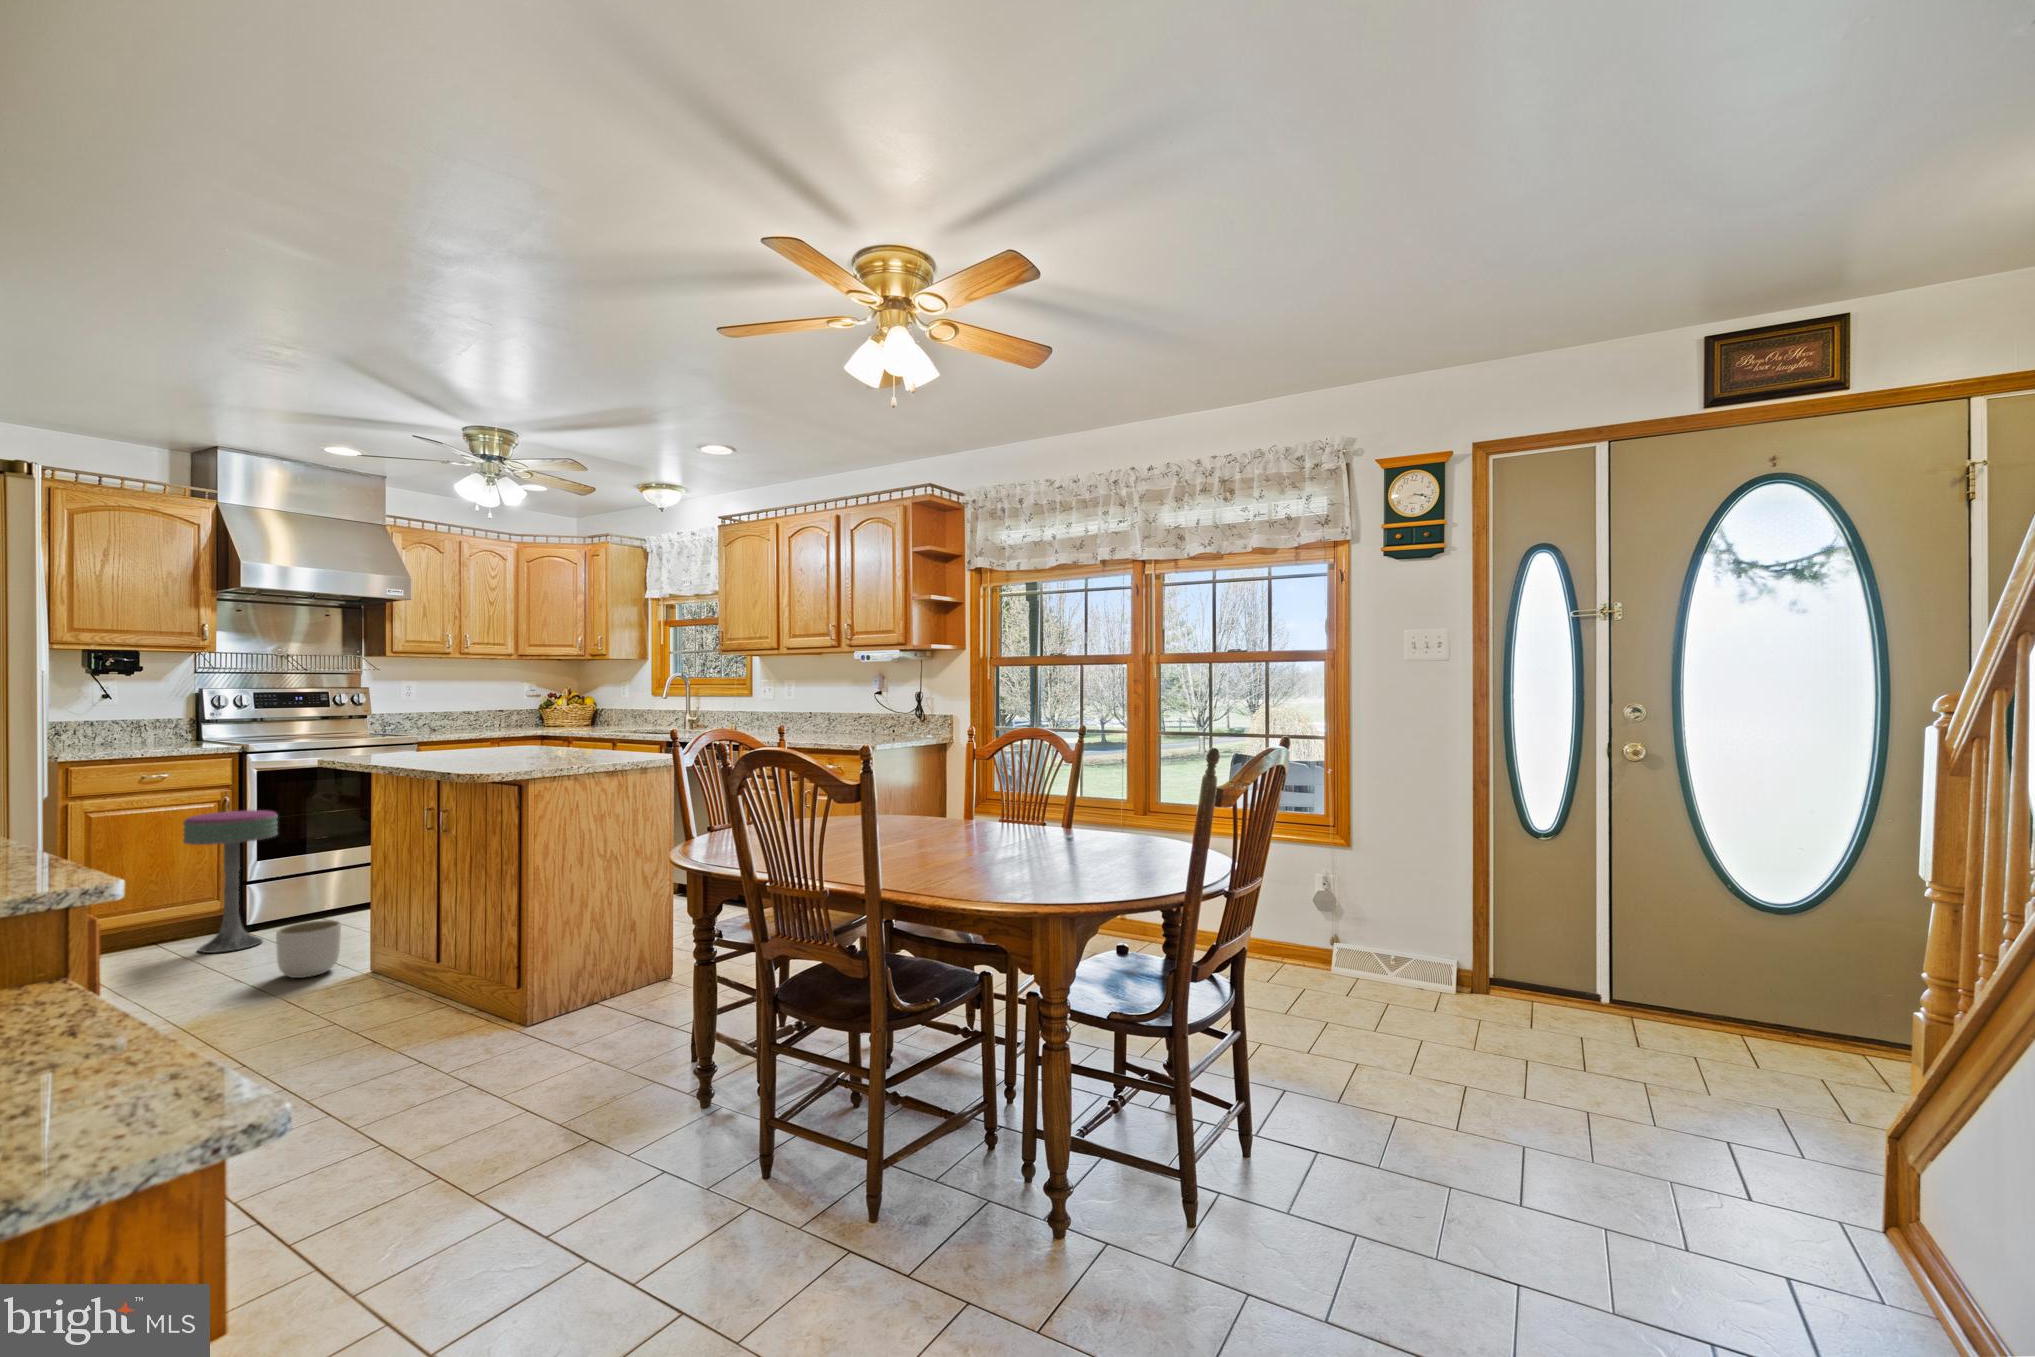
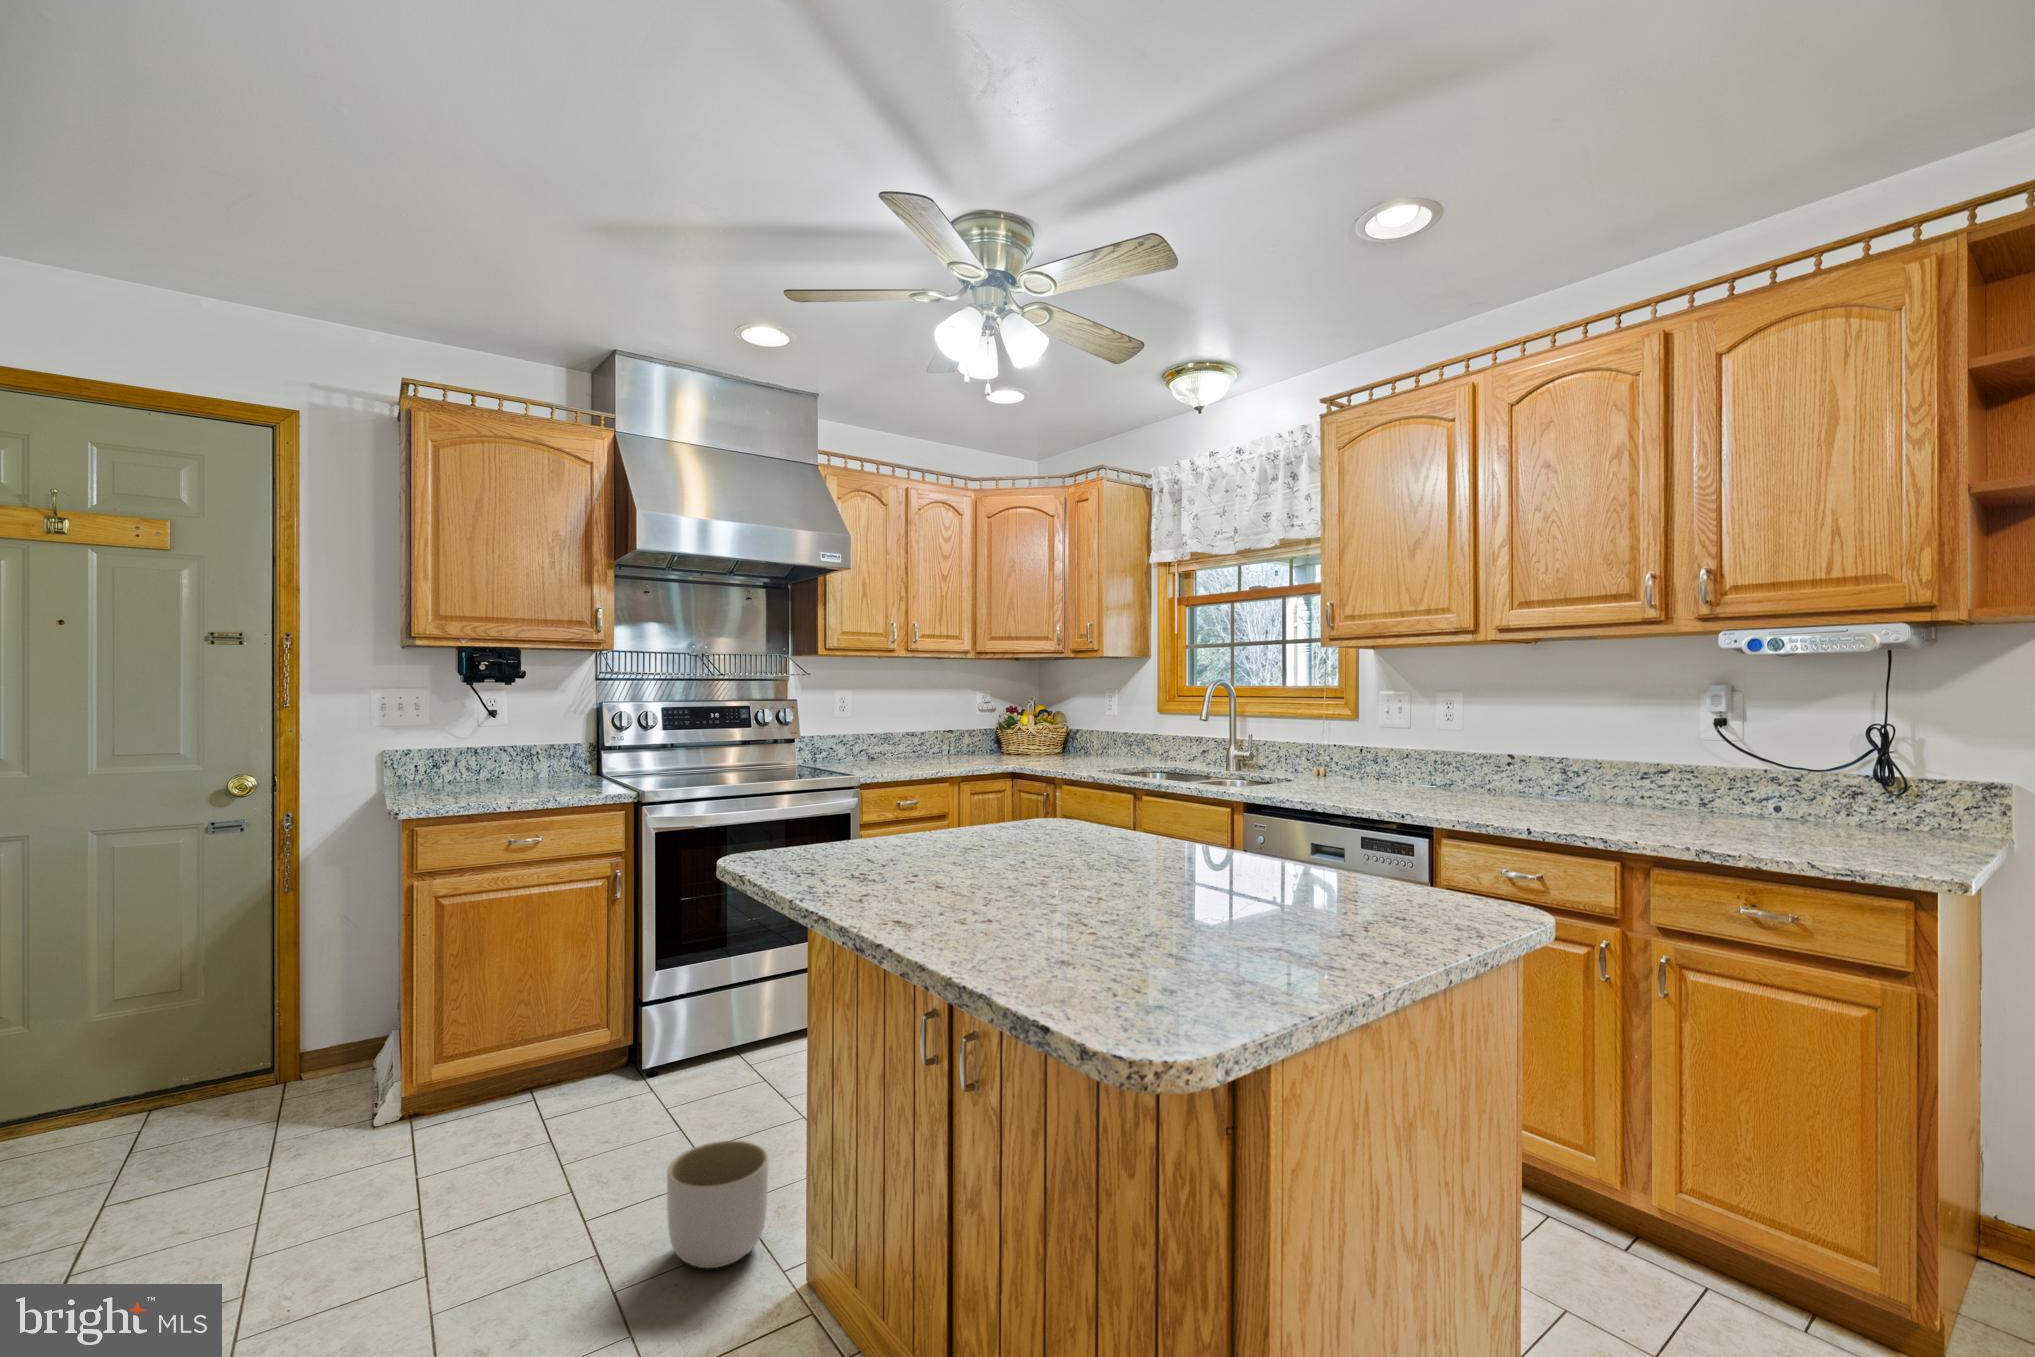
bar stool: present [183,810,278,953] -> none [554,900,680,1143]

